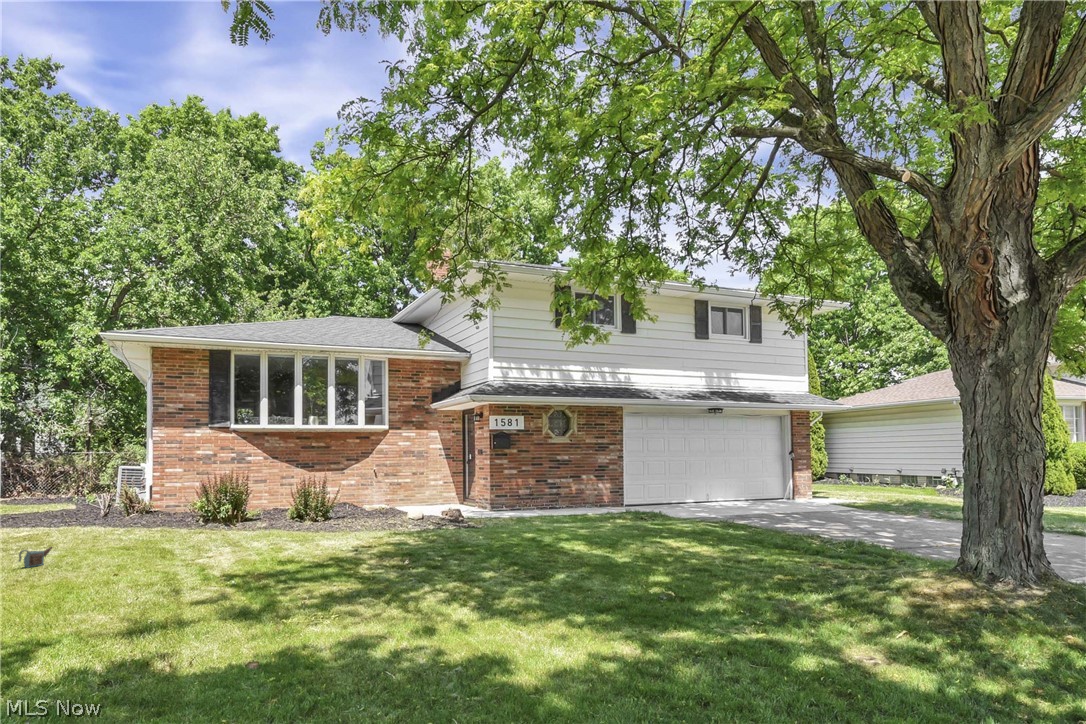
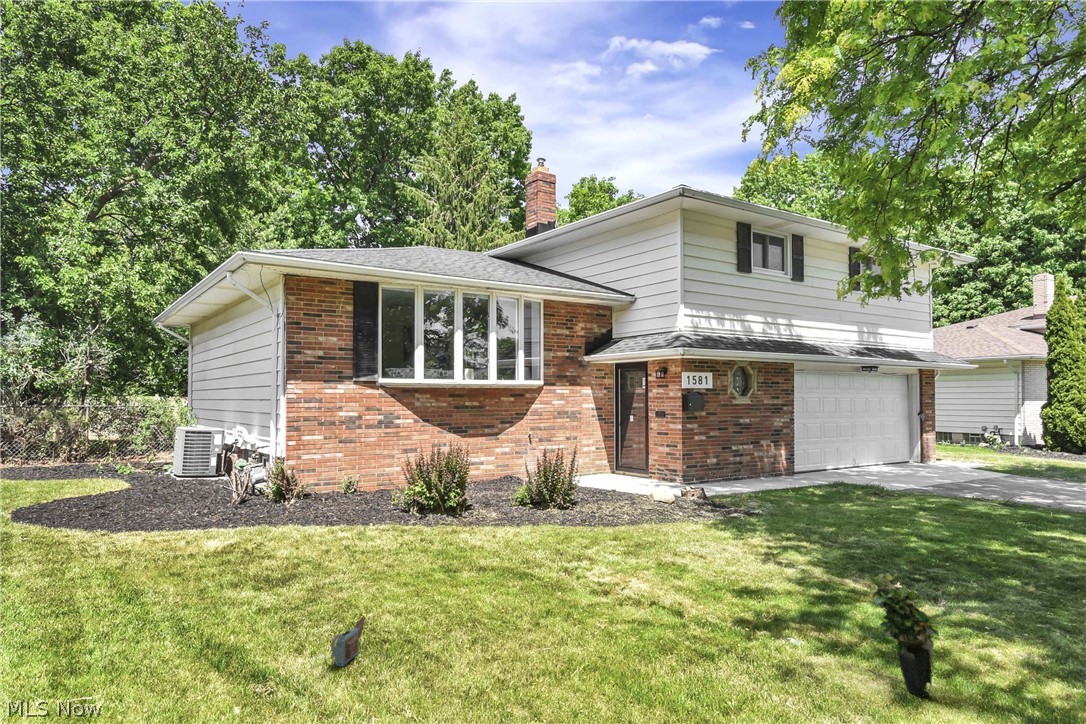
potted plant: none [289,520,324,584] -> present [866,573,940,697]

